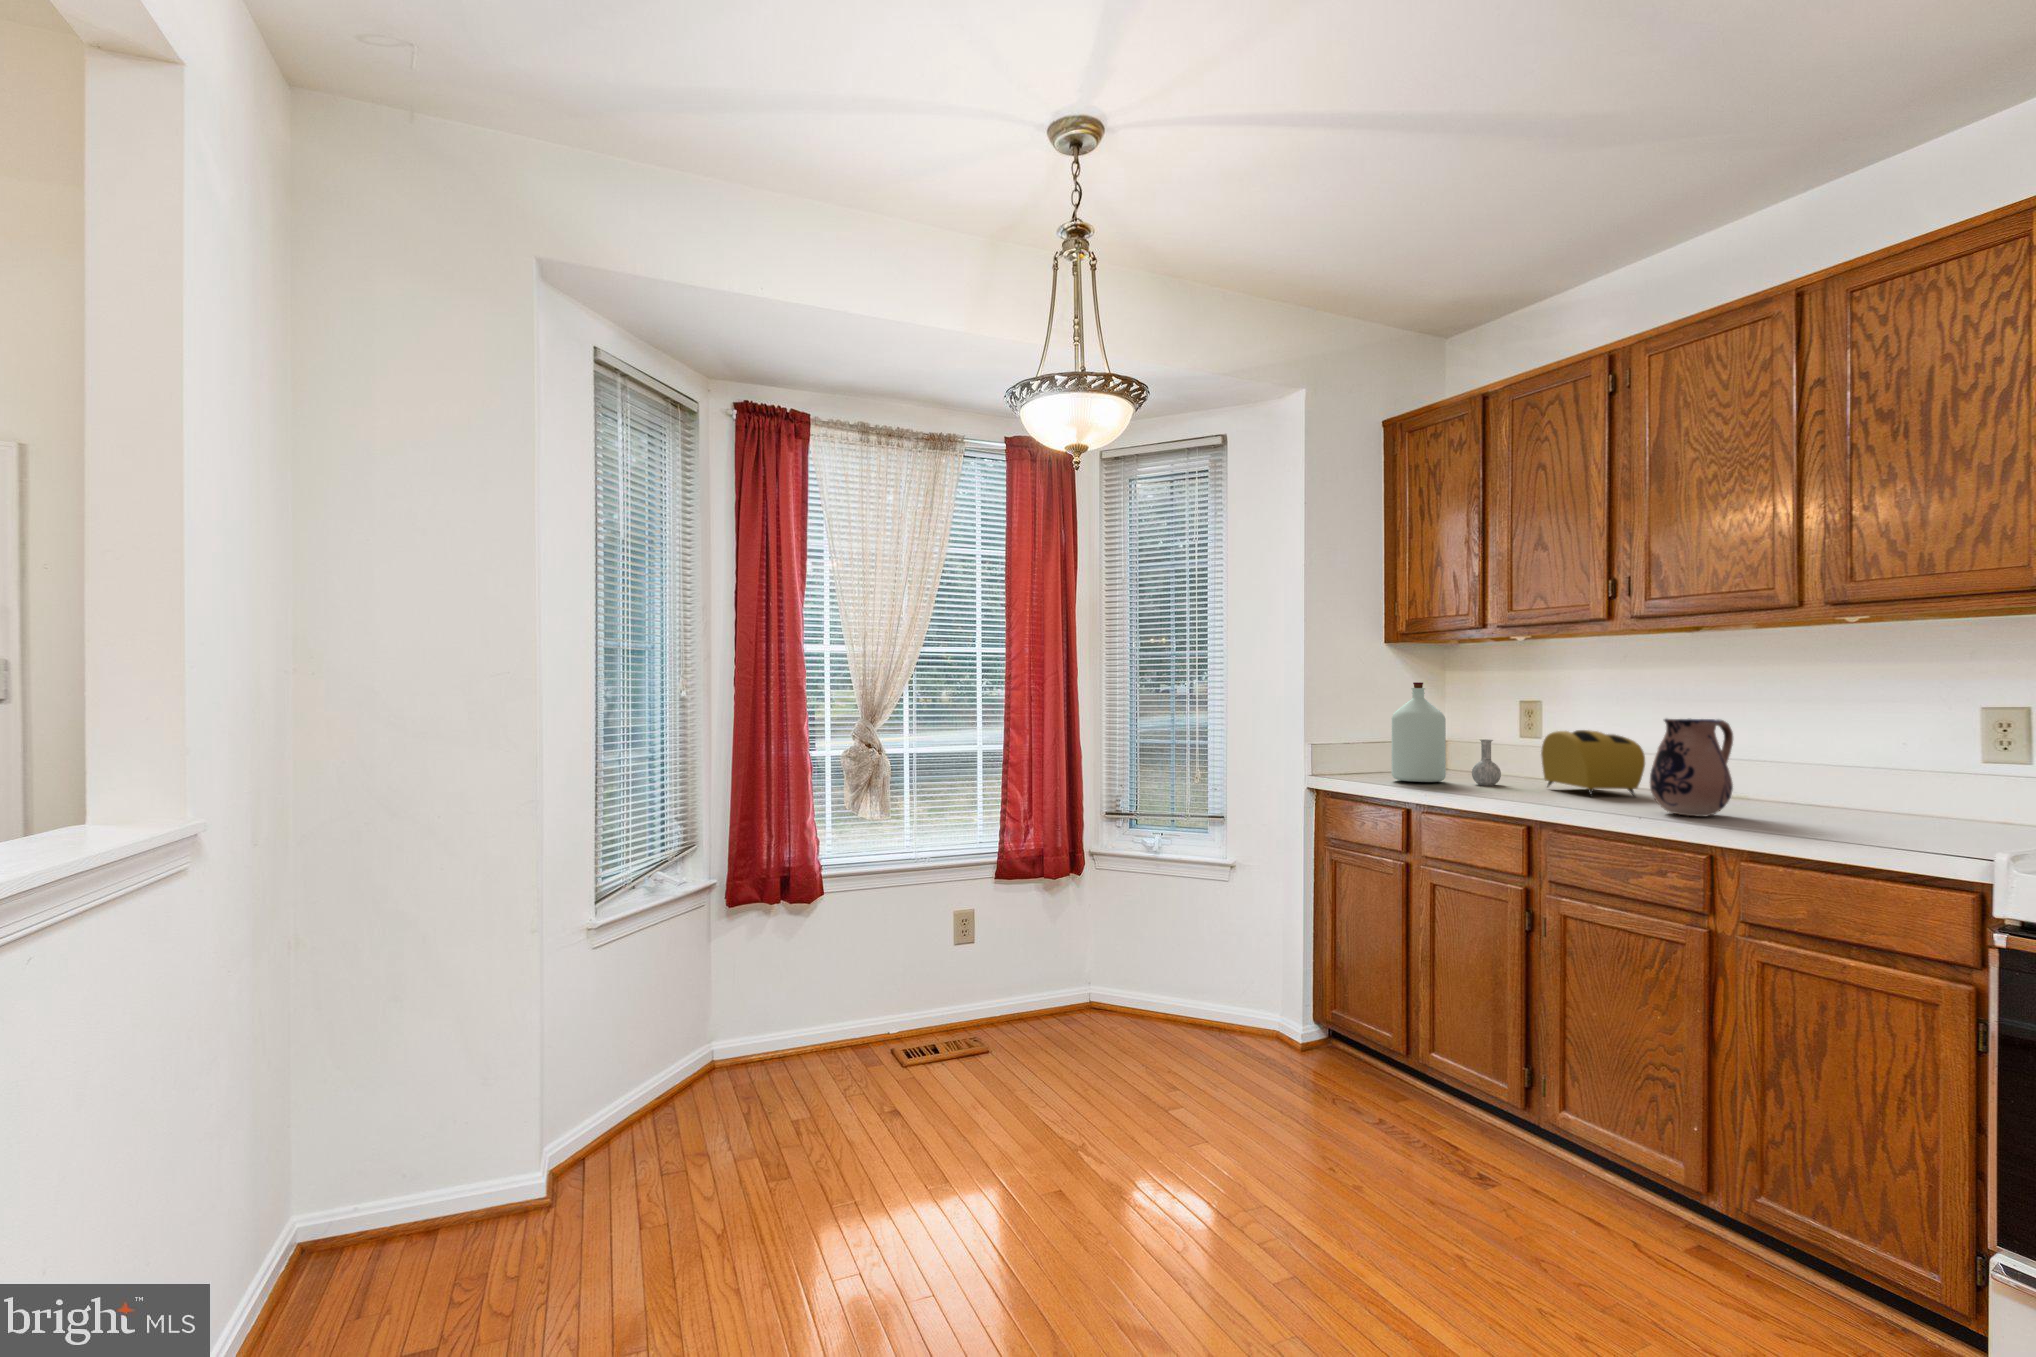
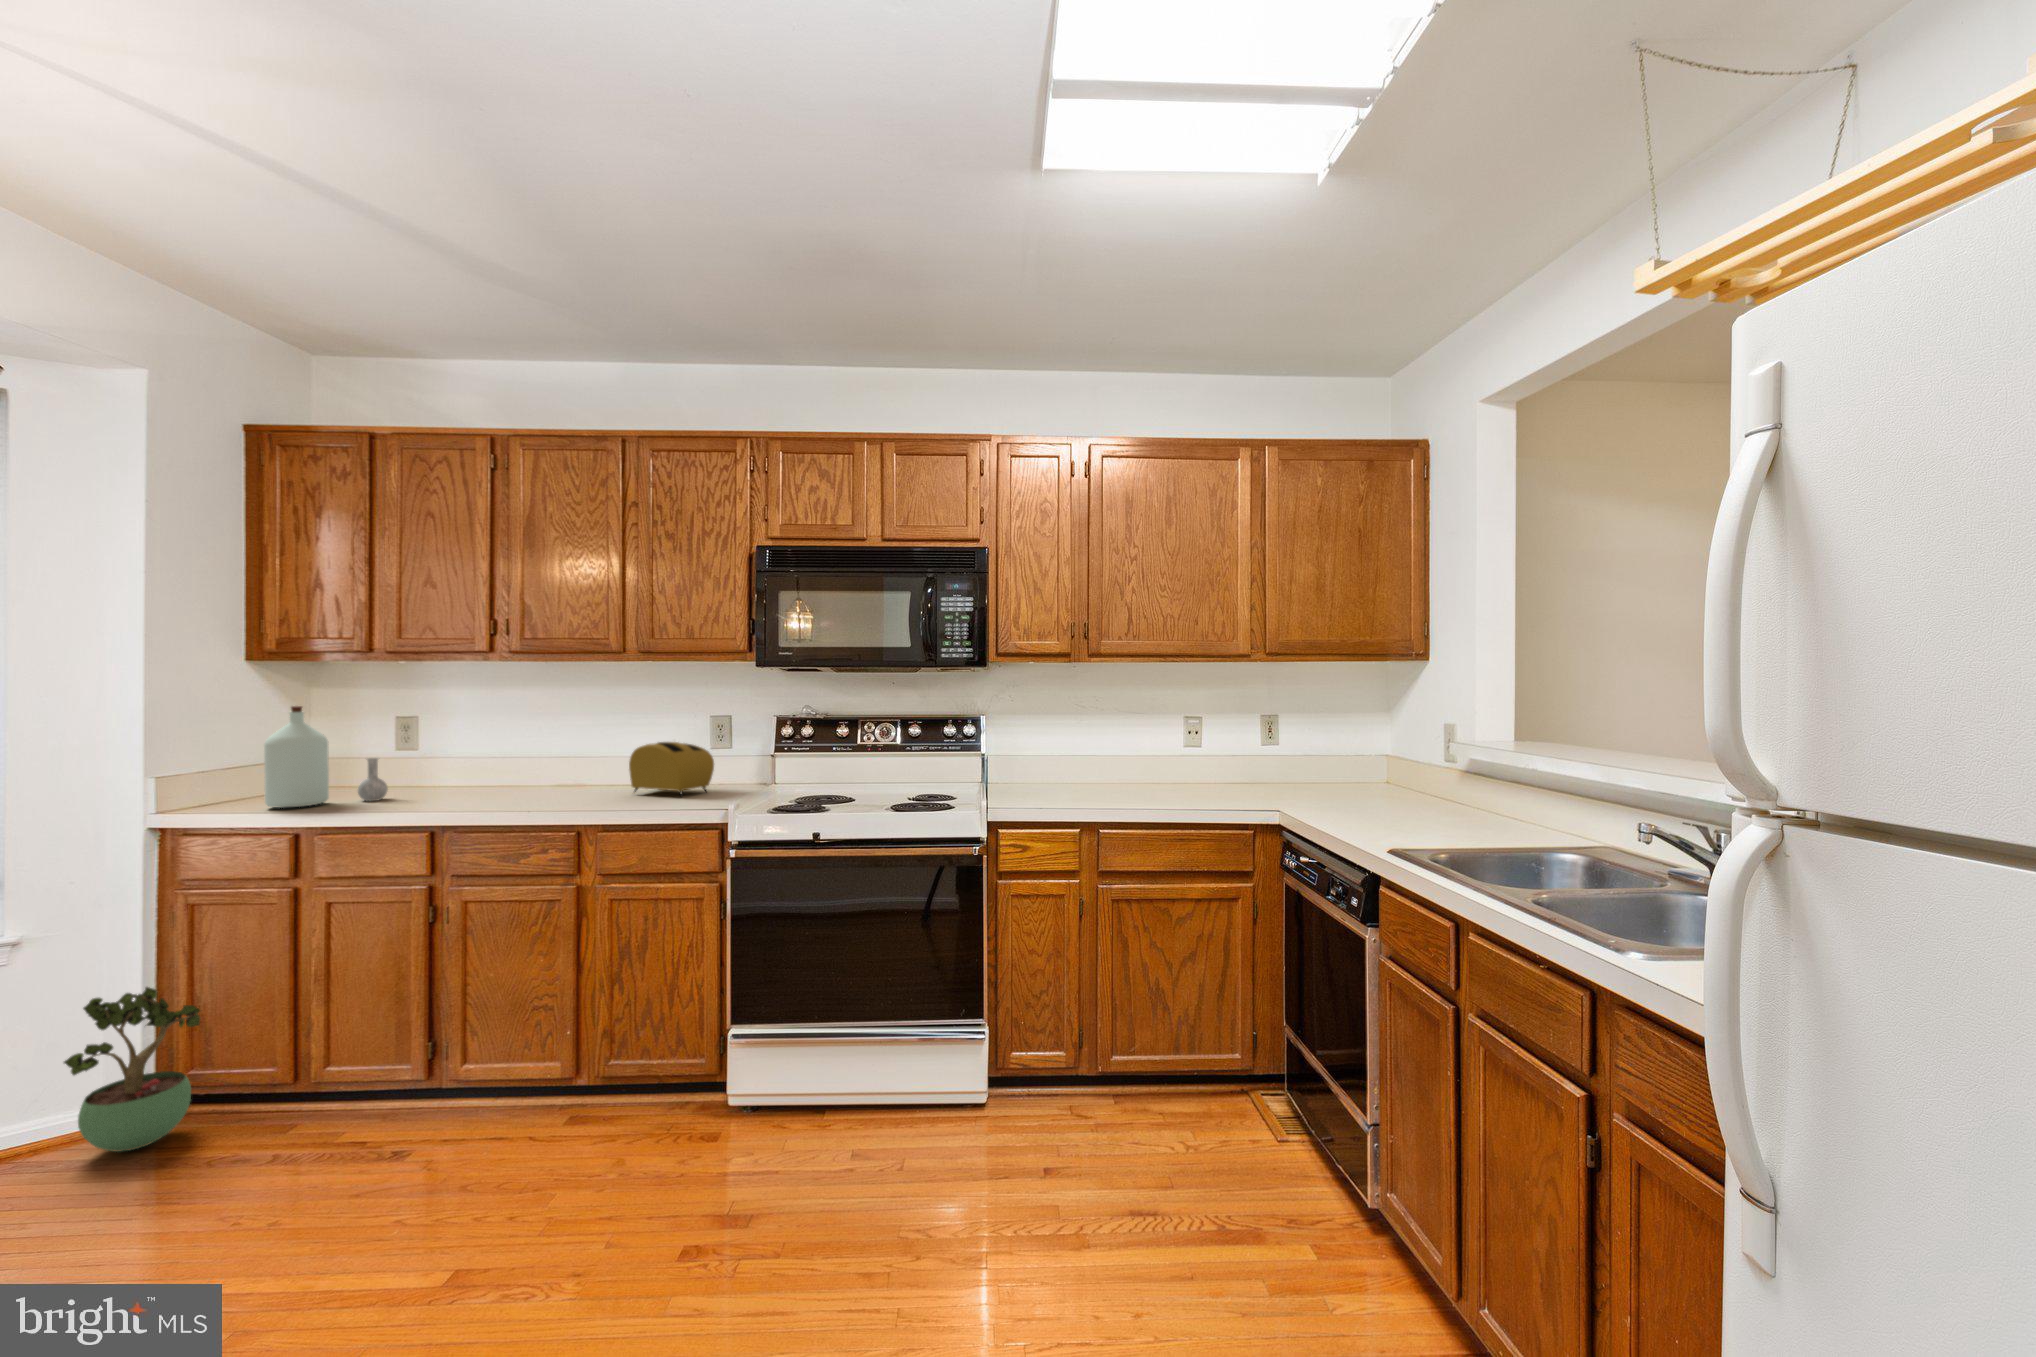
ceramic pitcher: present [1650,719,1733,816] -> none [530,731,585,805]
toaster: present [1541,730,1645,797] -> present [629,742,714,797]
potted plant: none [1251,921,1336,1062] -> present [64,987,200,1152]

